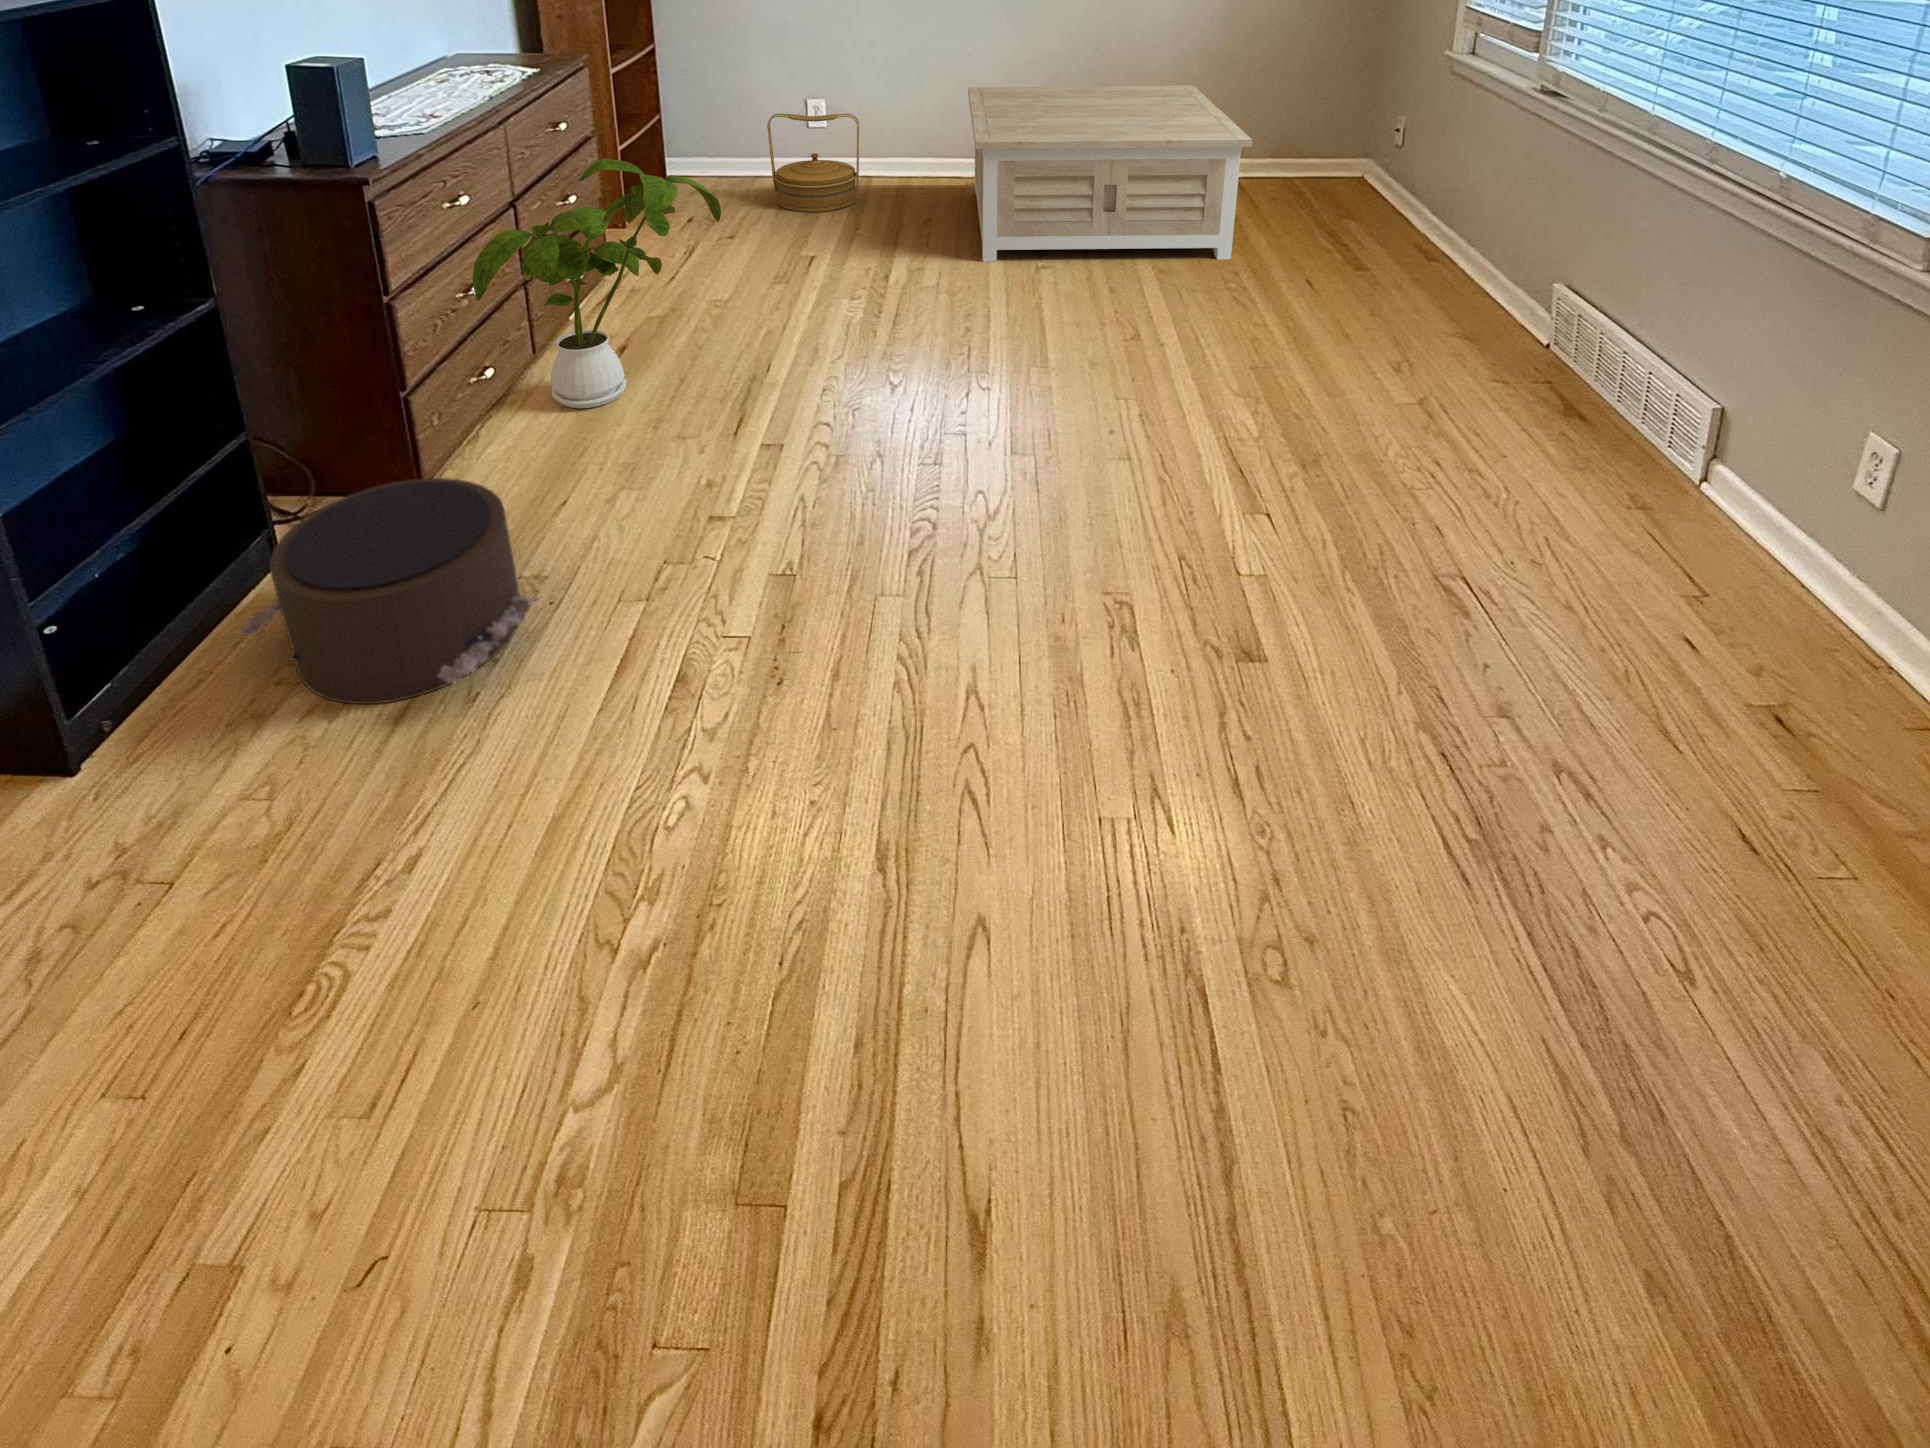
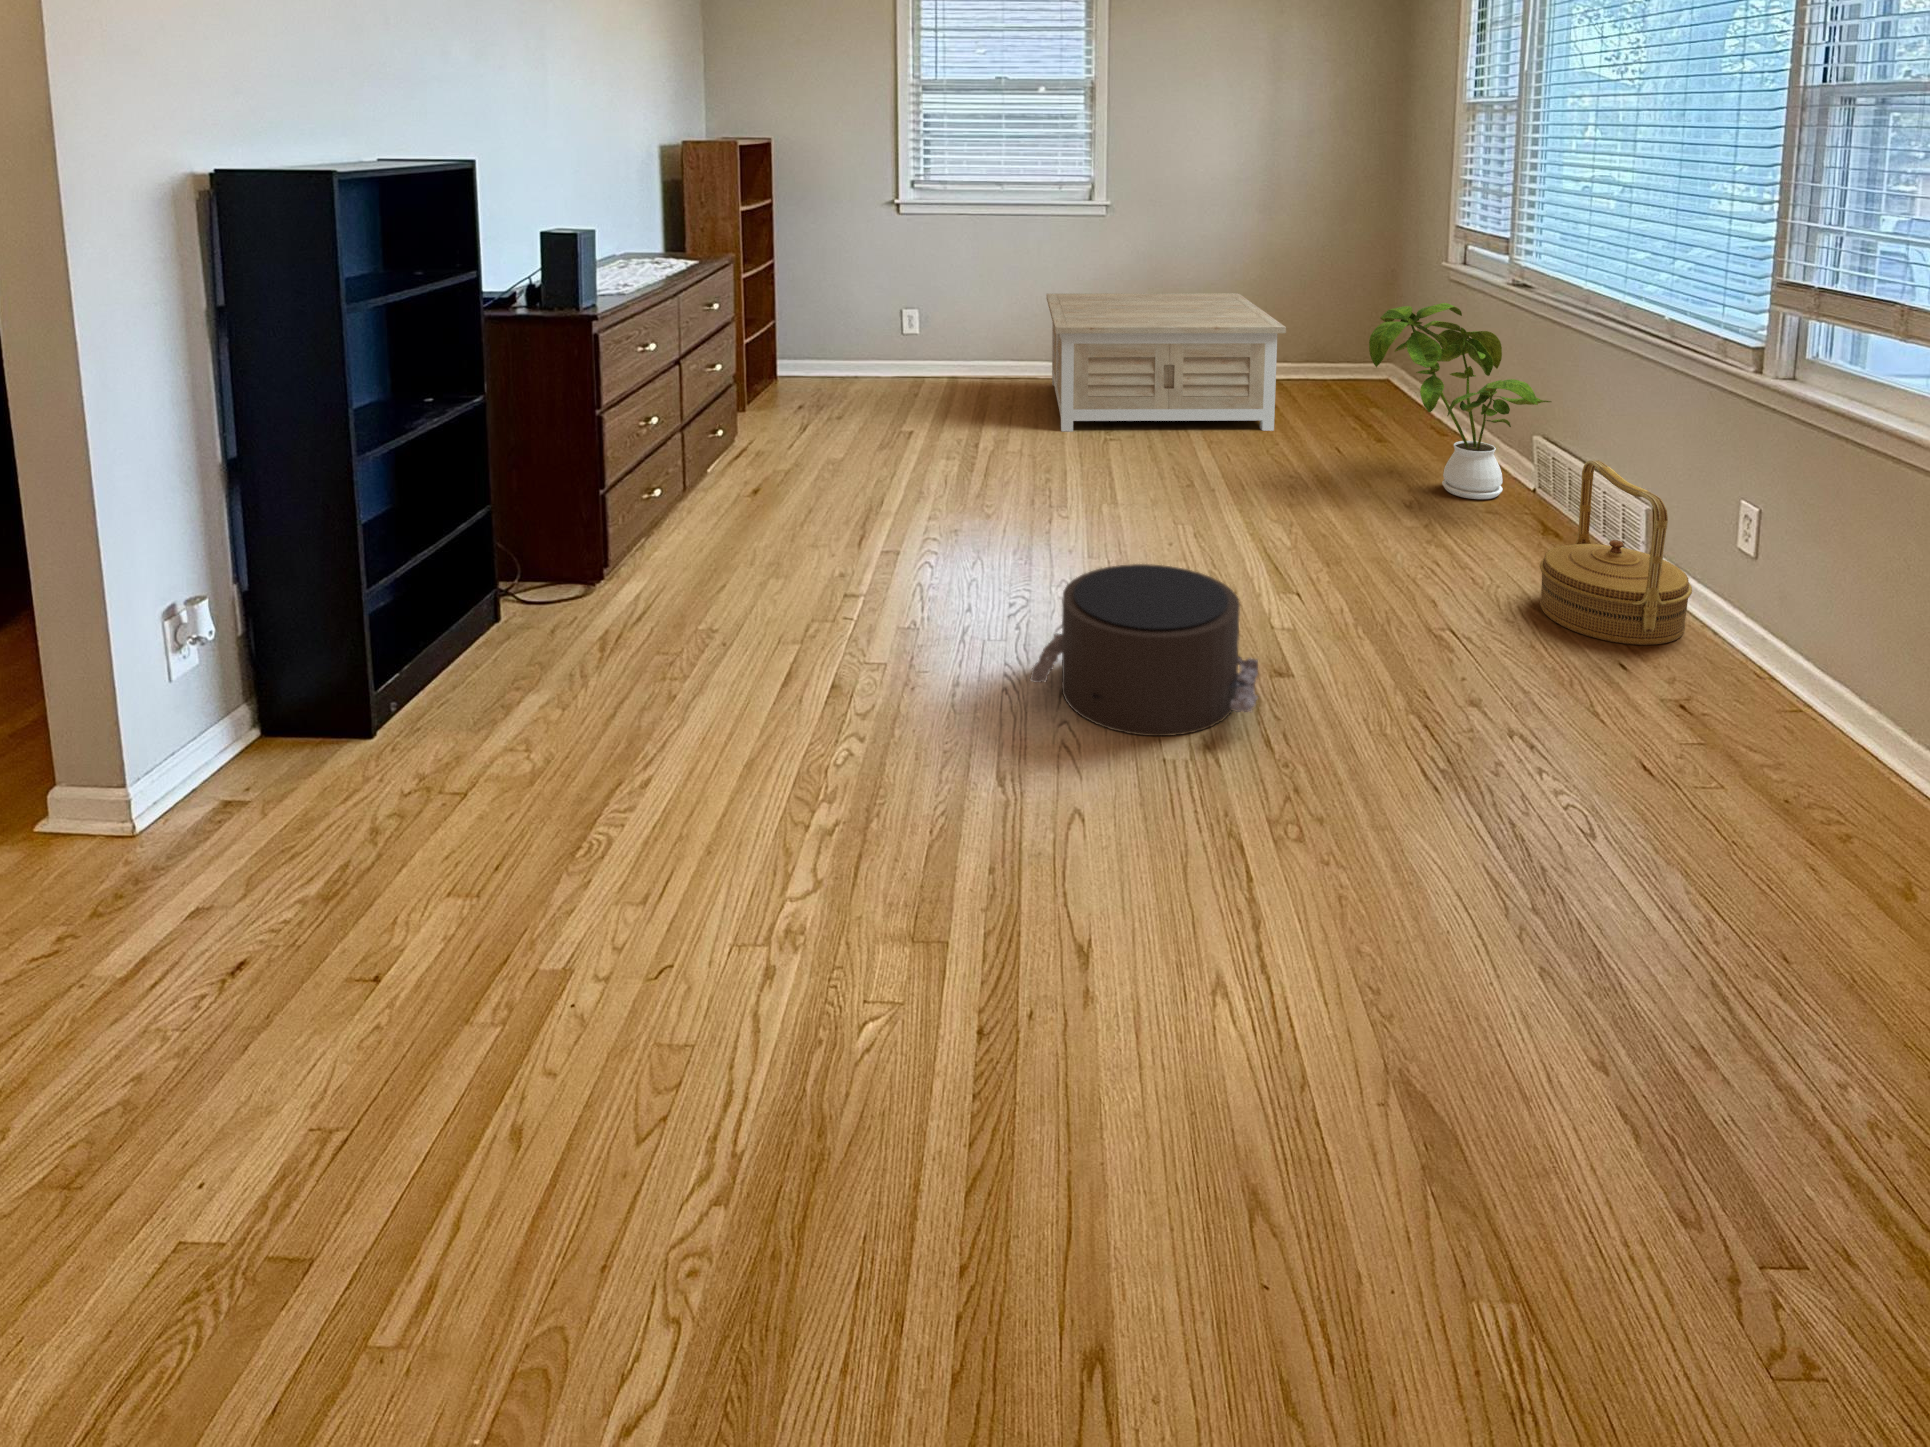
woven basket: present [767,114,859,212] -> present [1540,460,1692,645]
house plant: present [472,159,721,408] -> present [1369,303,1551,499]
pouf: present [238,478,536,704] -> present [1030,564,1258,736]

